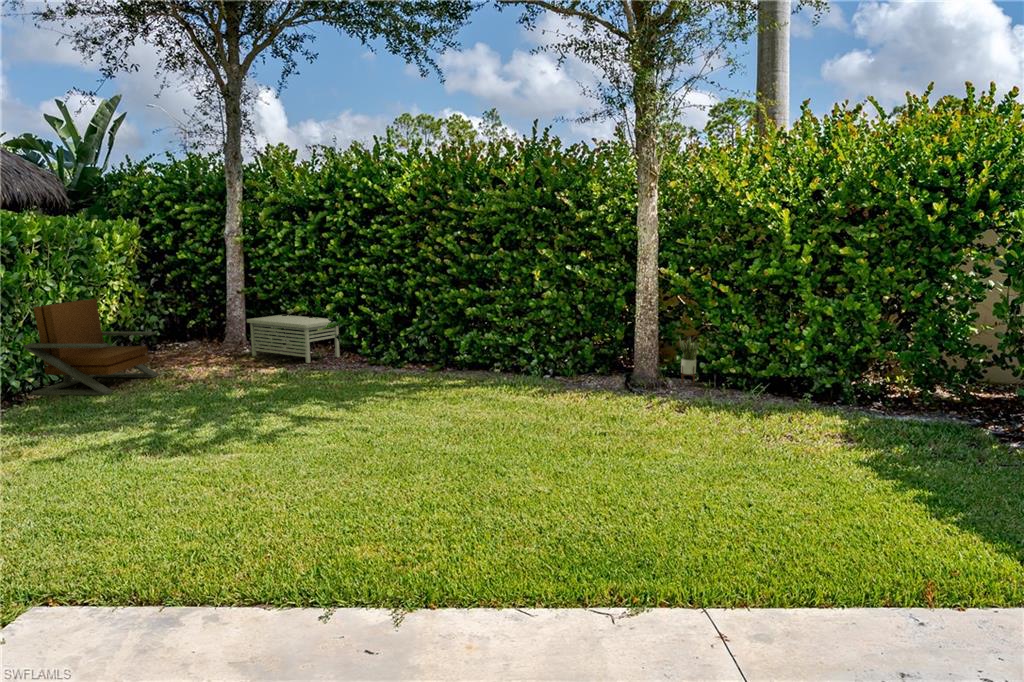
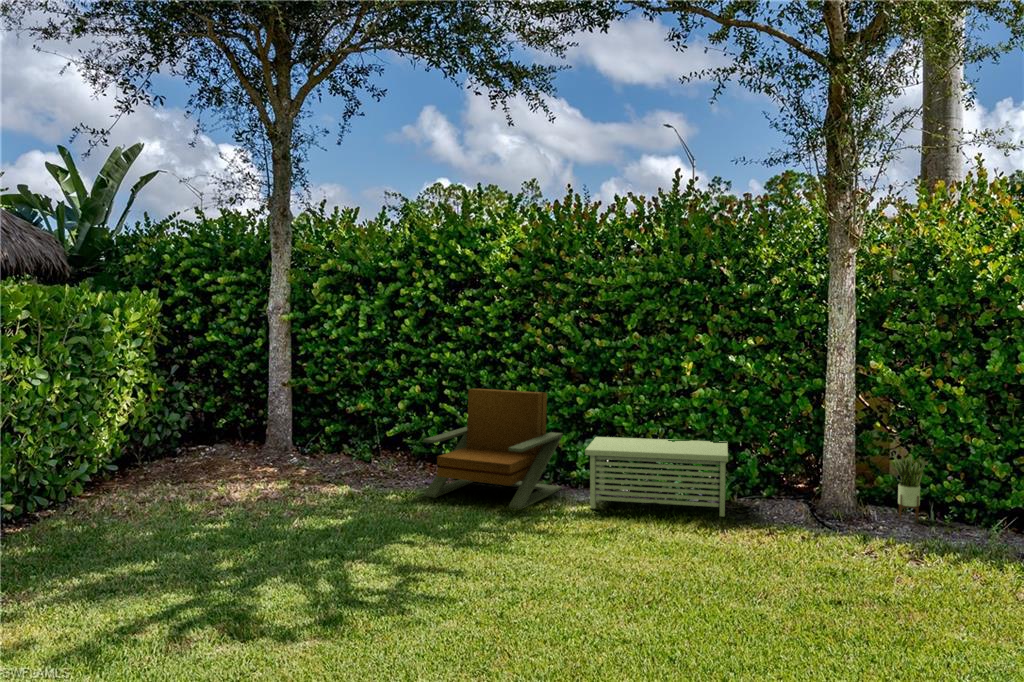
lounge chair: present [23,299,158,395] -> present [423,389,563,509]
storage bench: present [247,315,339,363] -> present [585,437,728,516]

